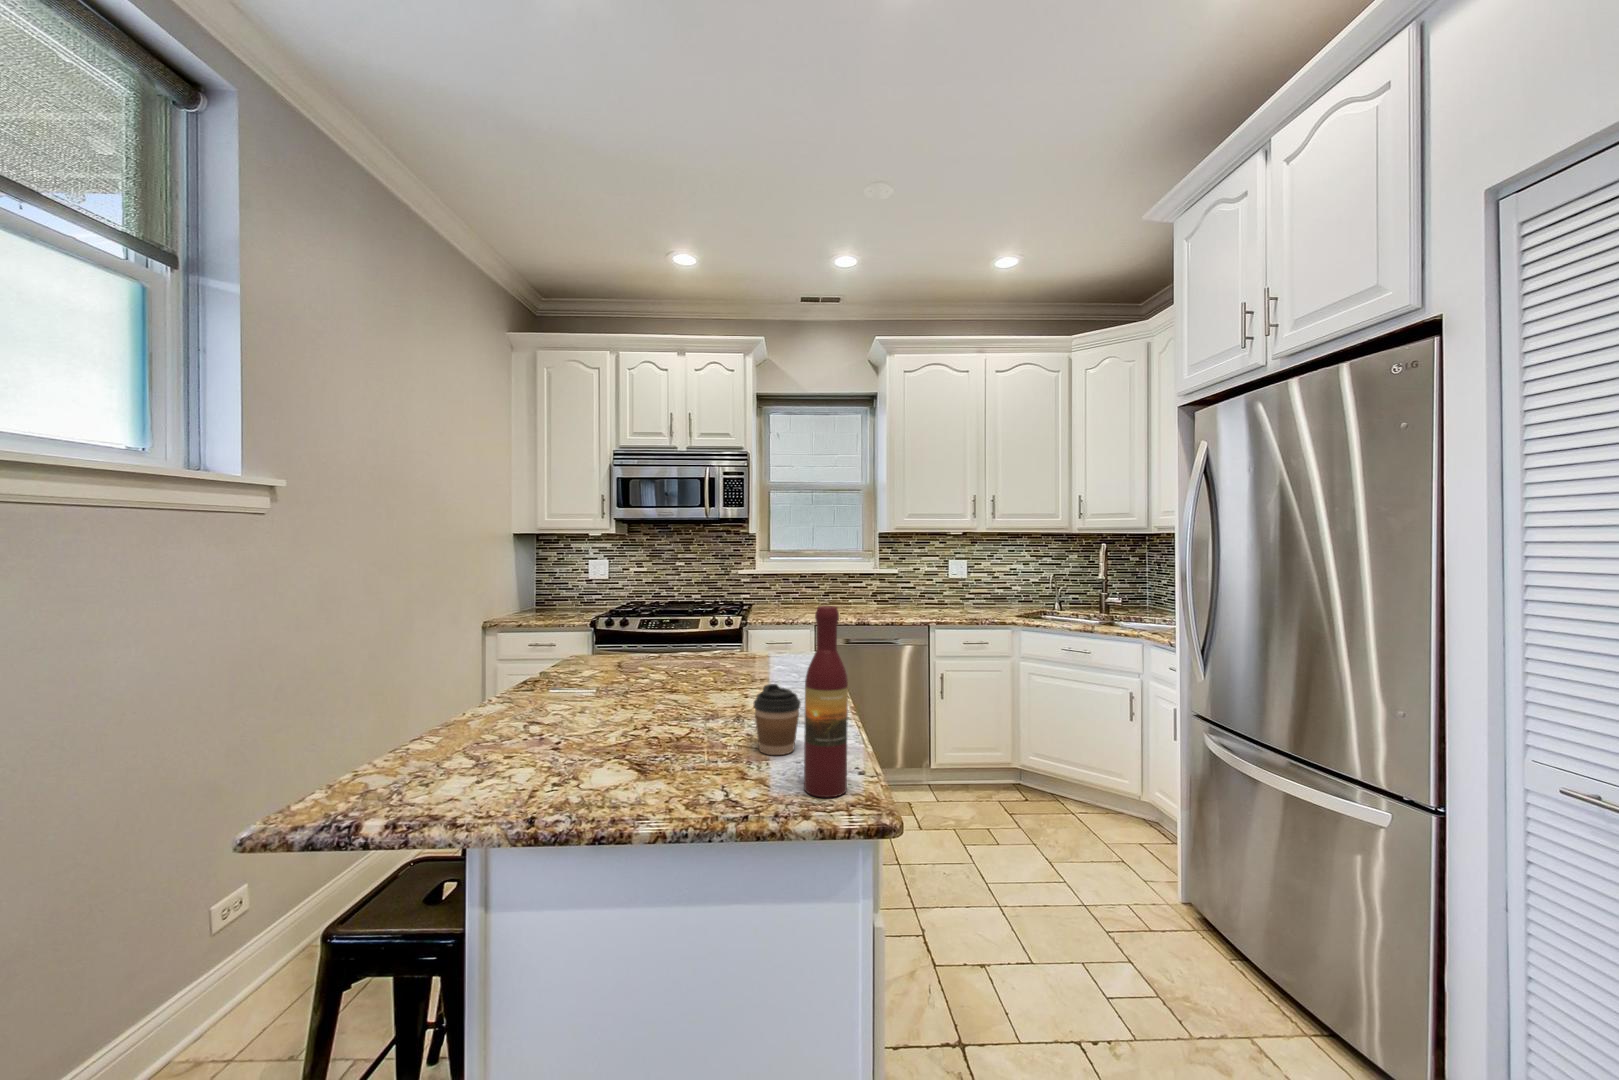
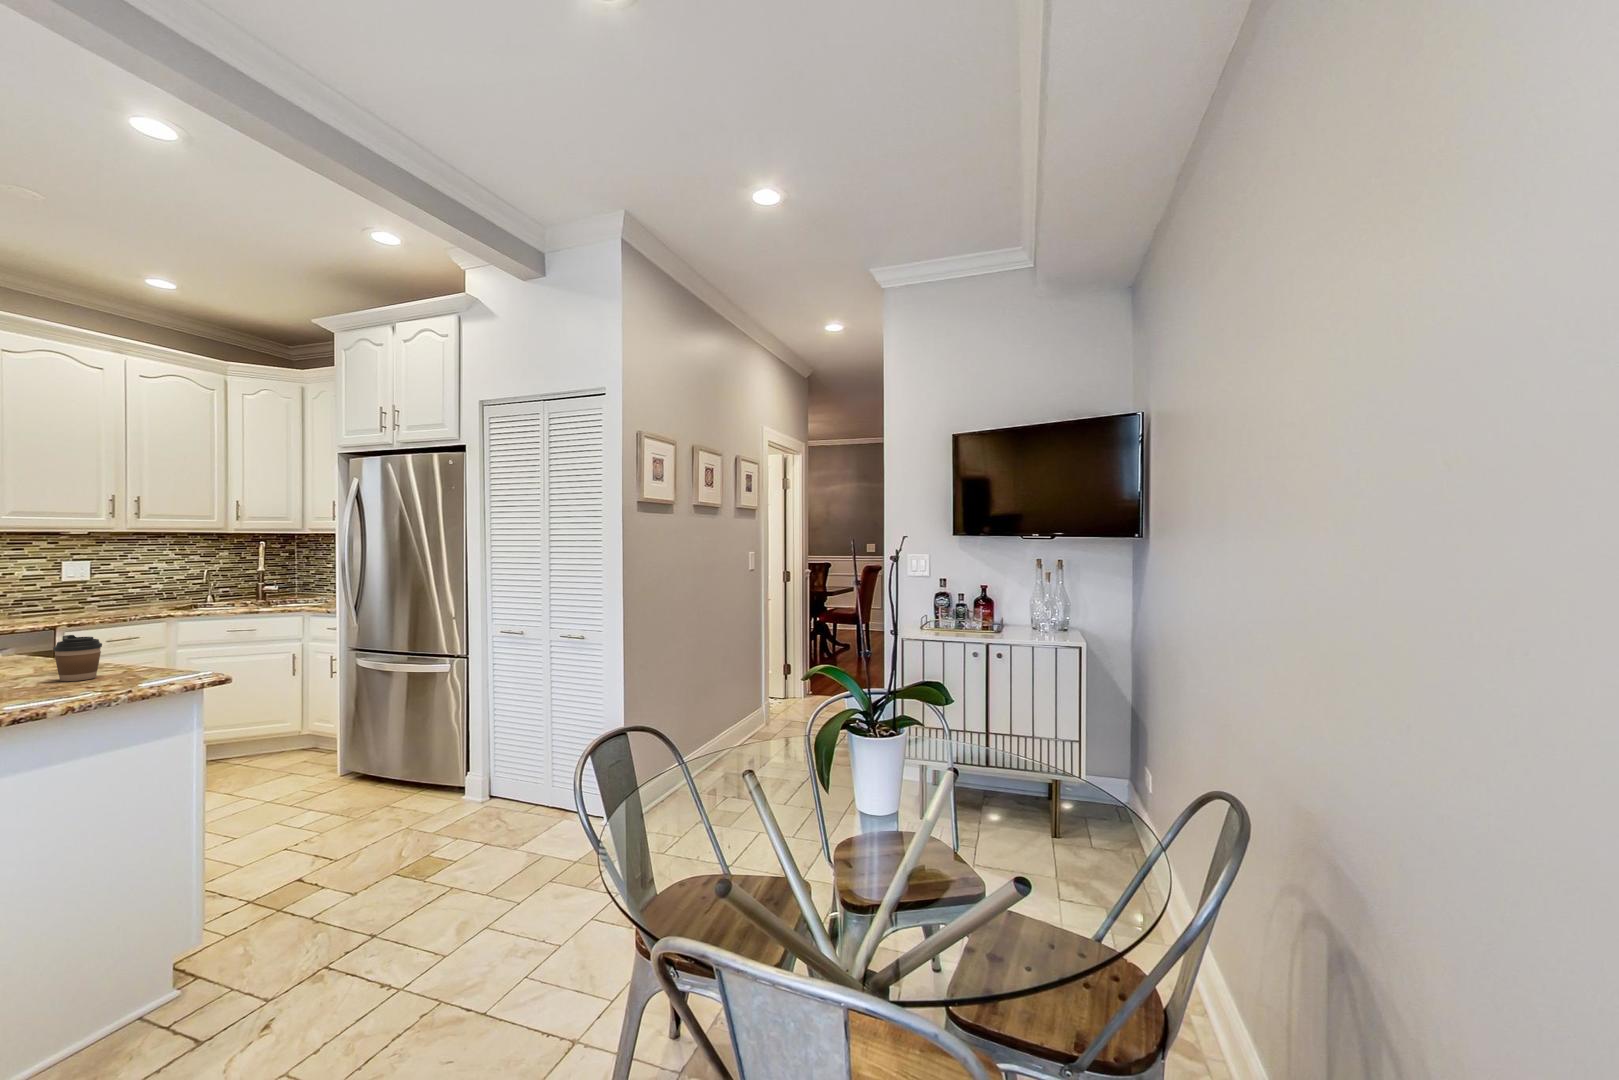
wine bottle: present [804,606,848,797] -> none [139,570,175,681]

